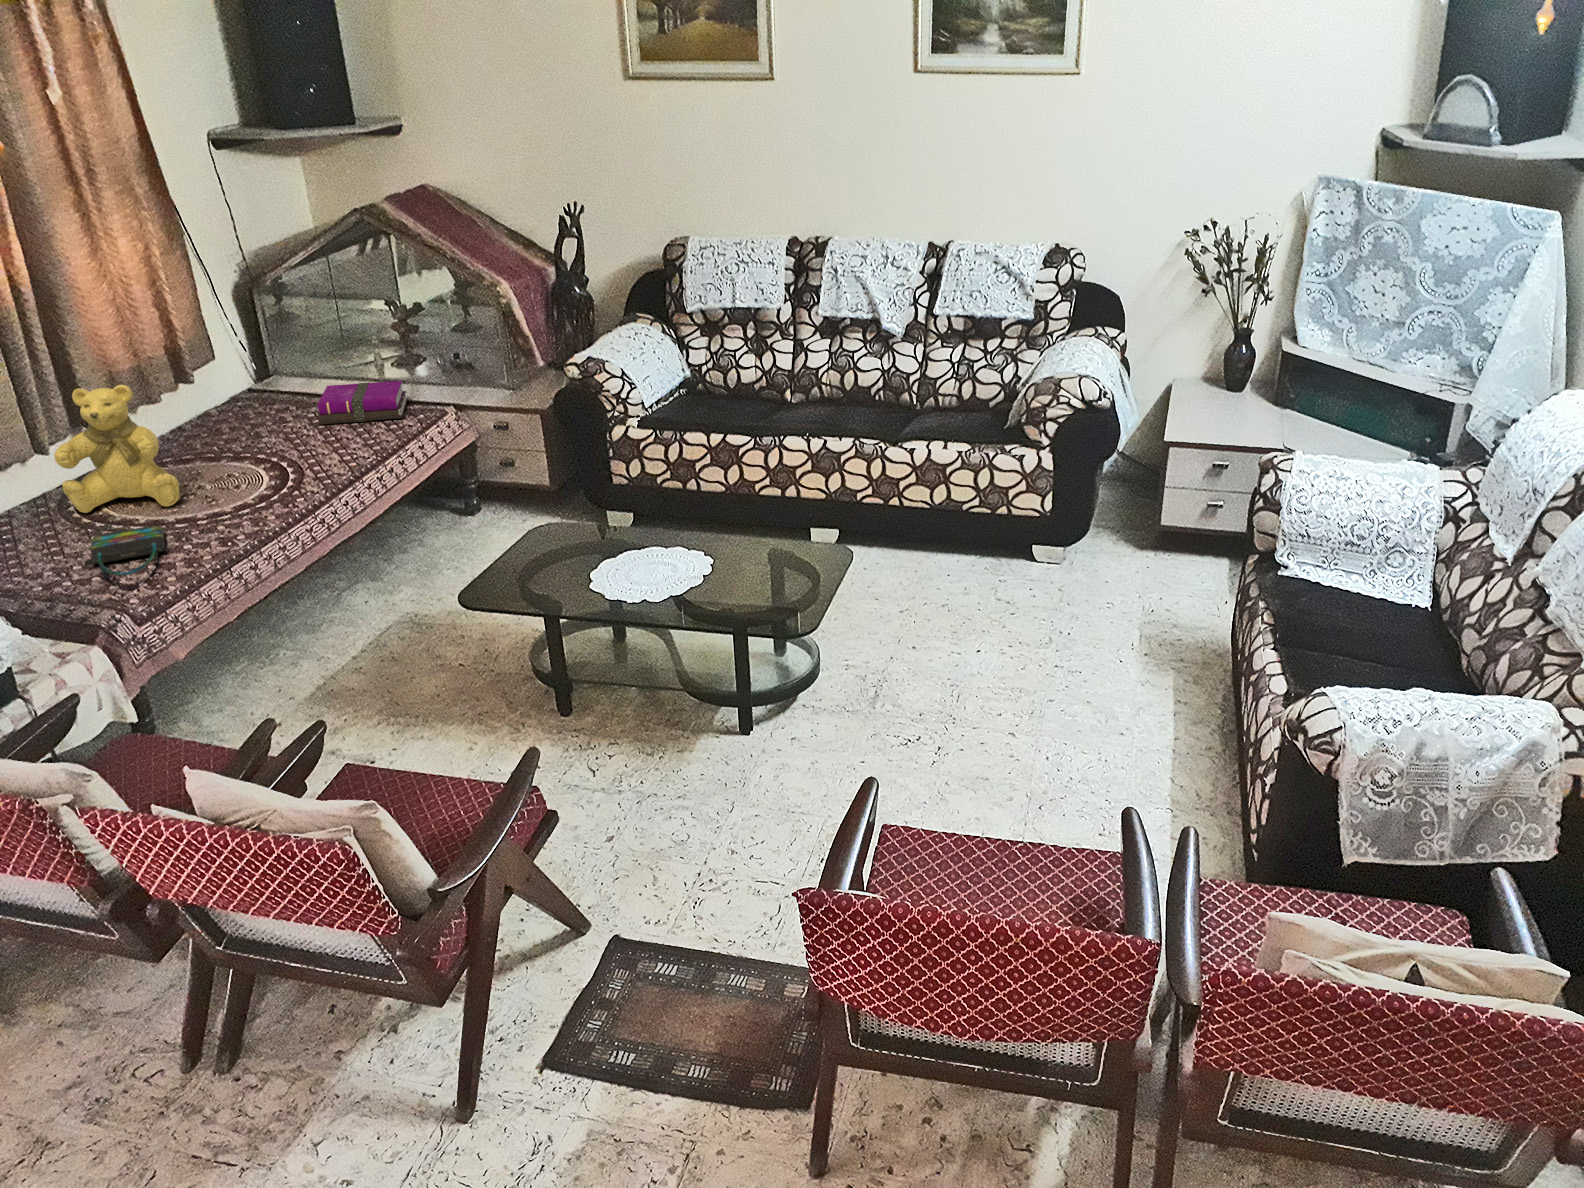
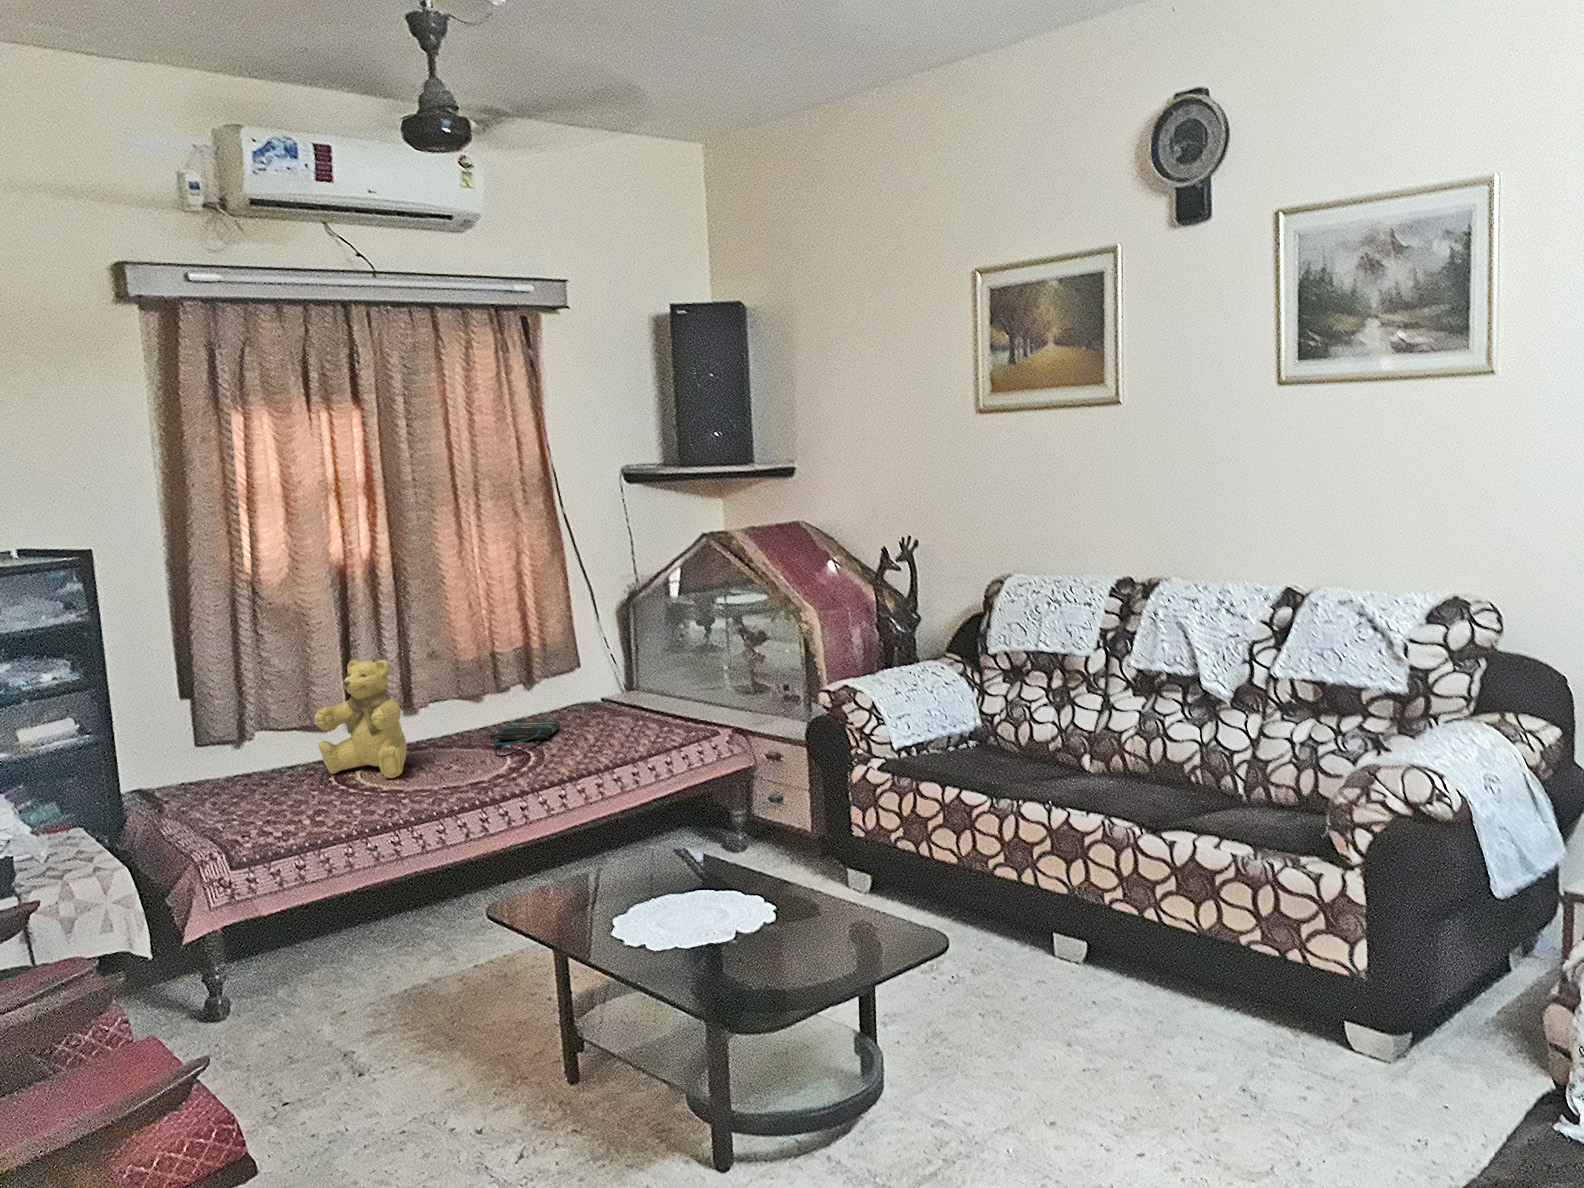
notebook: present [318,381,407,425] -> none [594,694,695,732]
tote bag: present [85,525,167,589] -> present [490,721,560,757]

